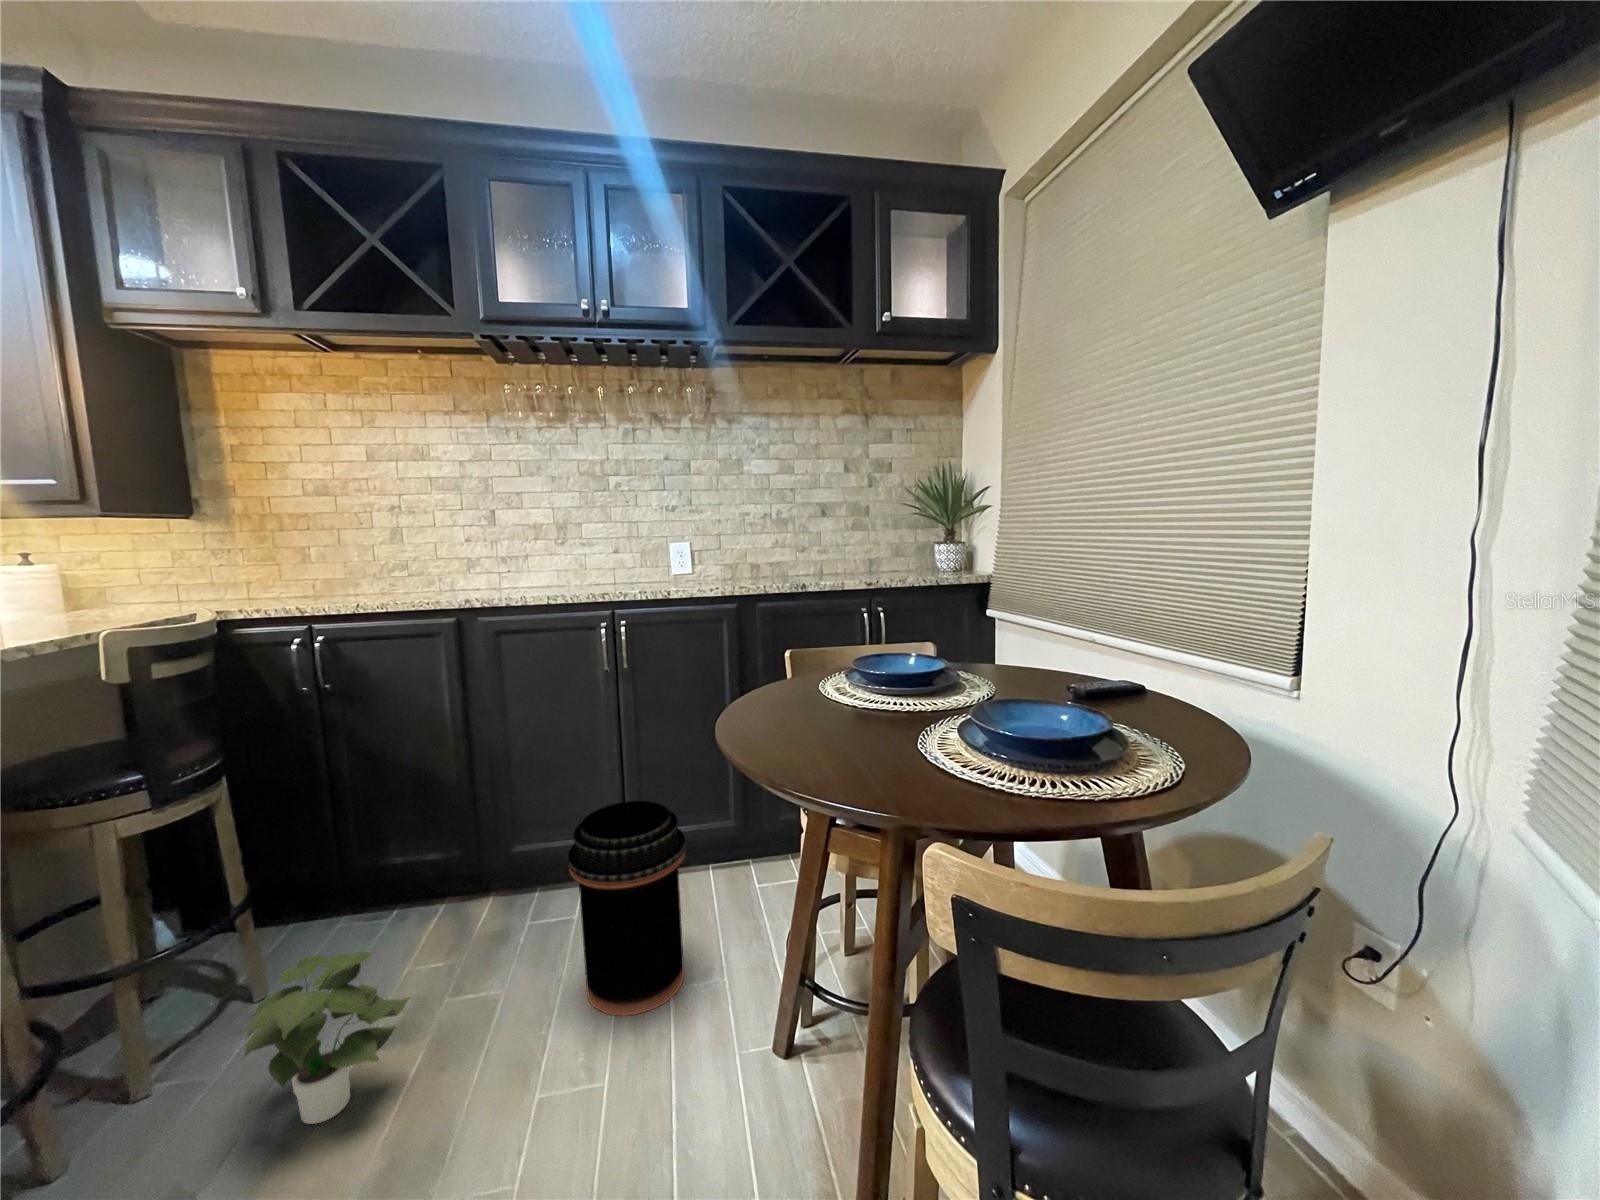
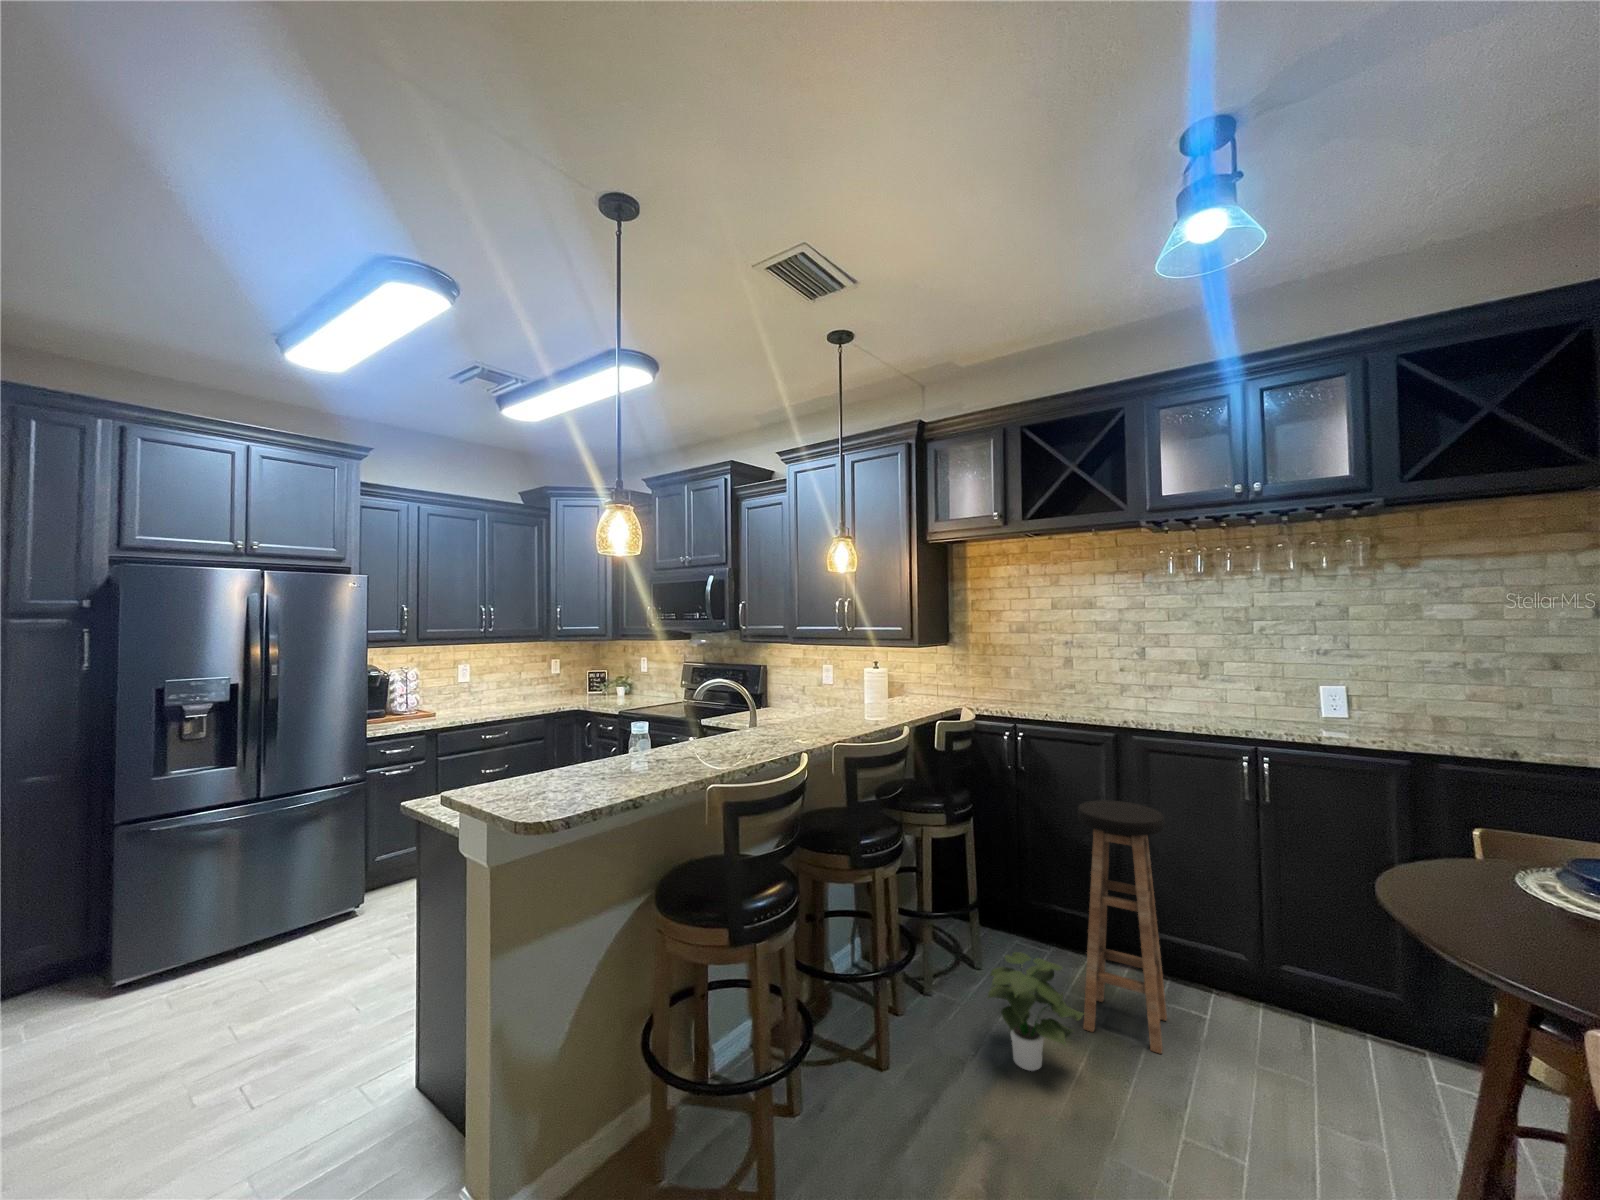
bar stool: none [397,701,531,1007] -> present [1078,800,1167,1054]
trash can: present [568,801,686,1016] -> none [1213,925,1341,1141]

